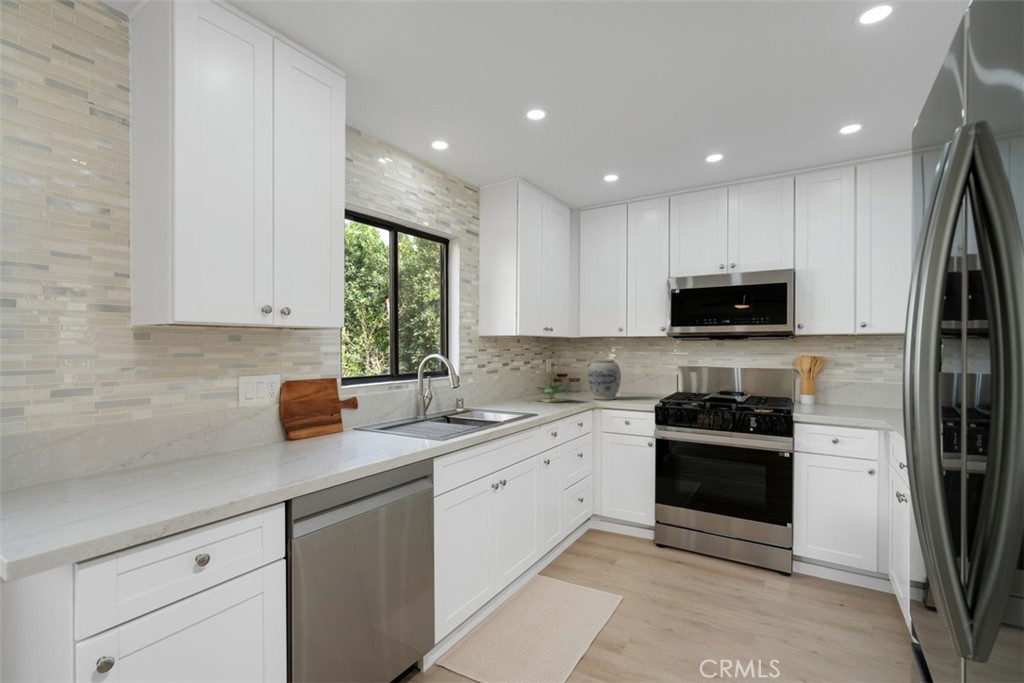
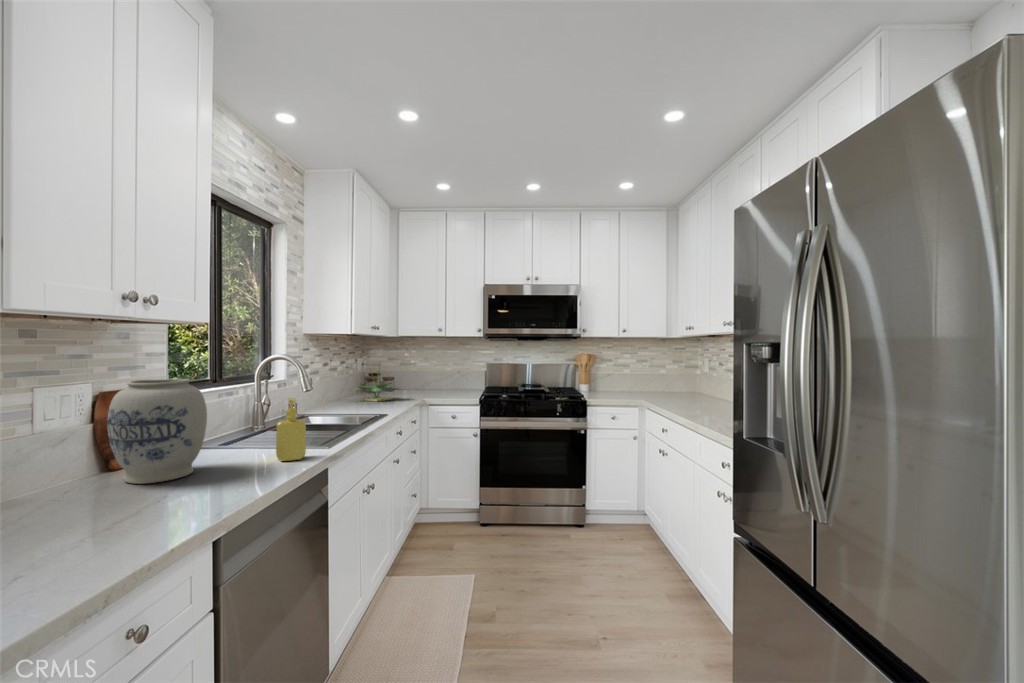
vase: present [588,360,621,400] -> present [107,379,207,484]
soap dispenser: none [392,392,419,447] -> present [276,398,306,461]

